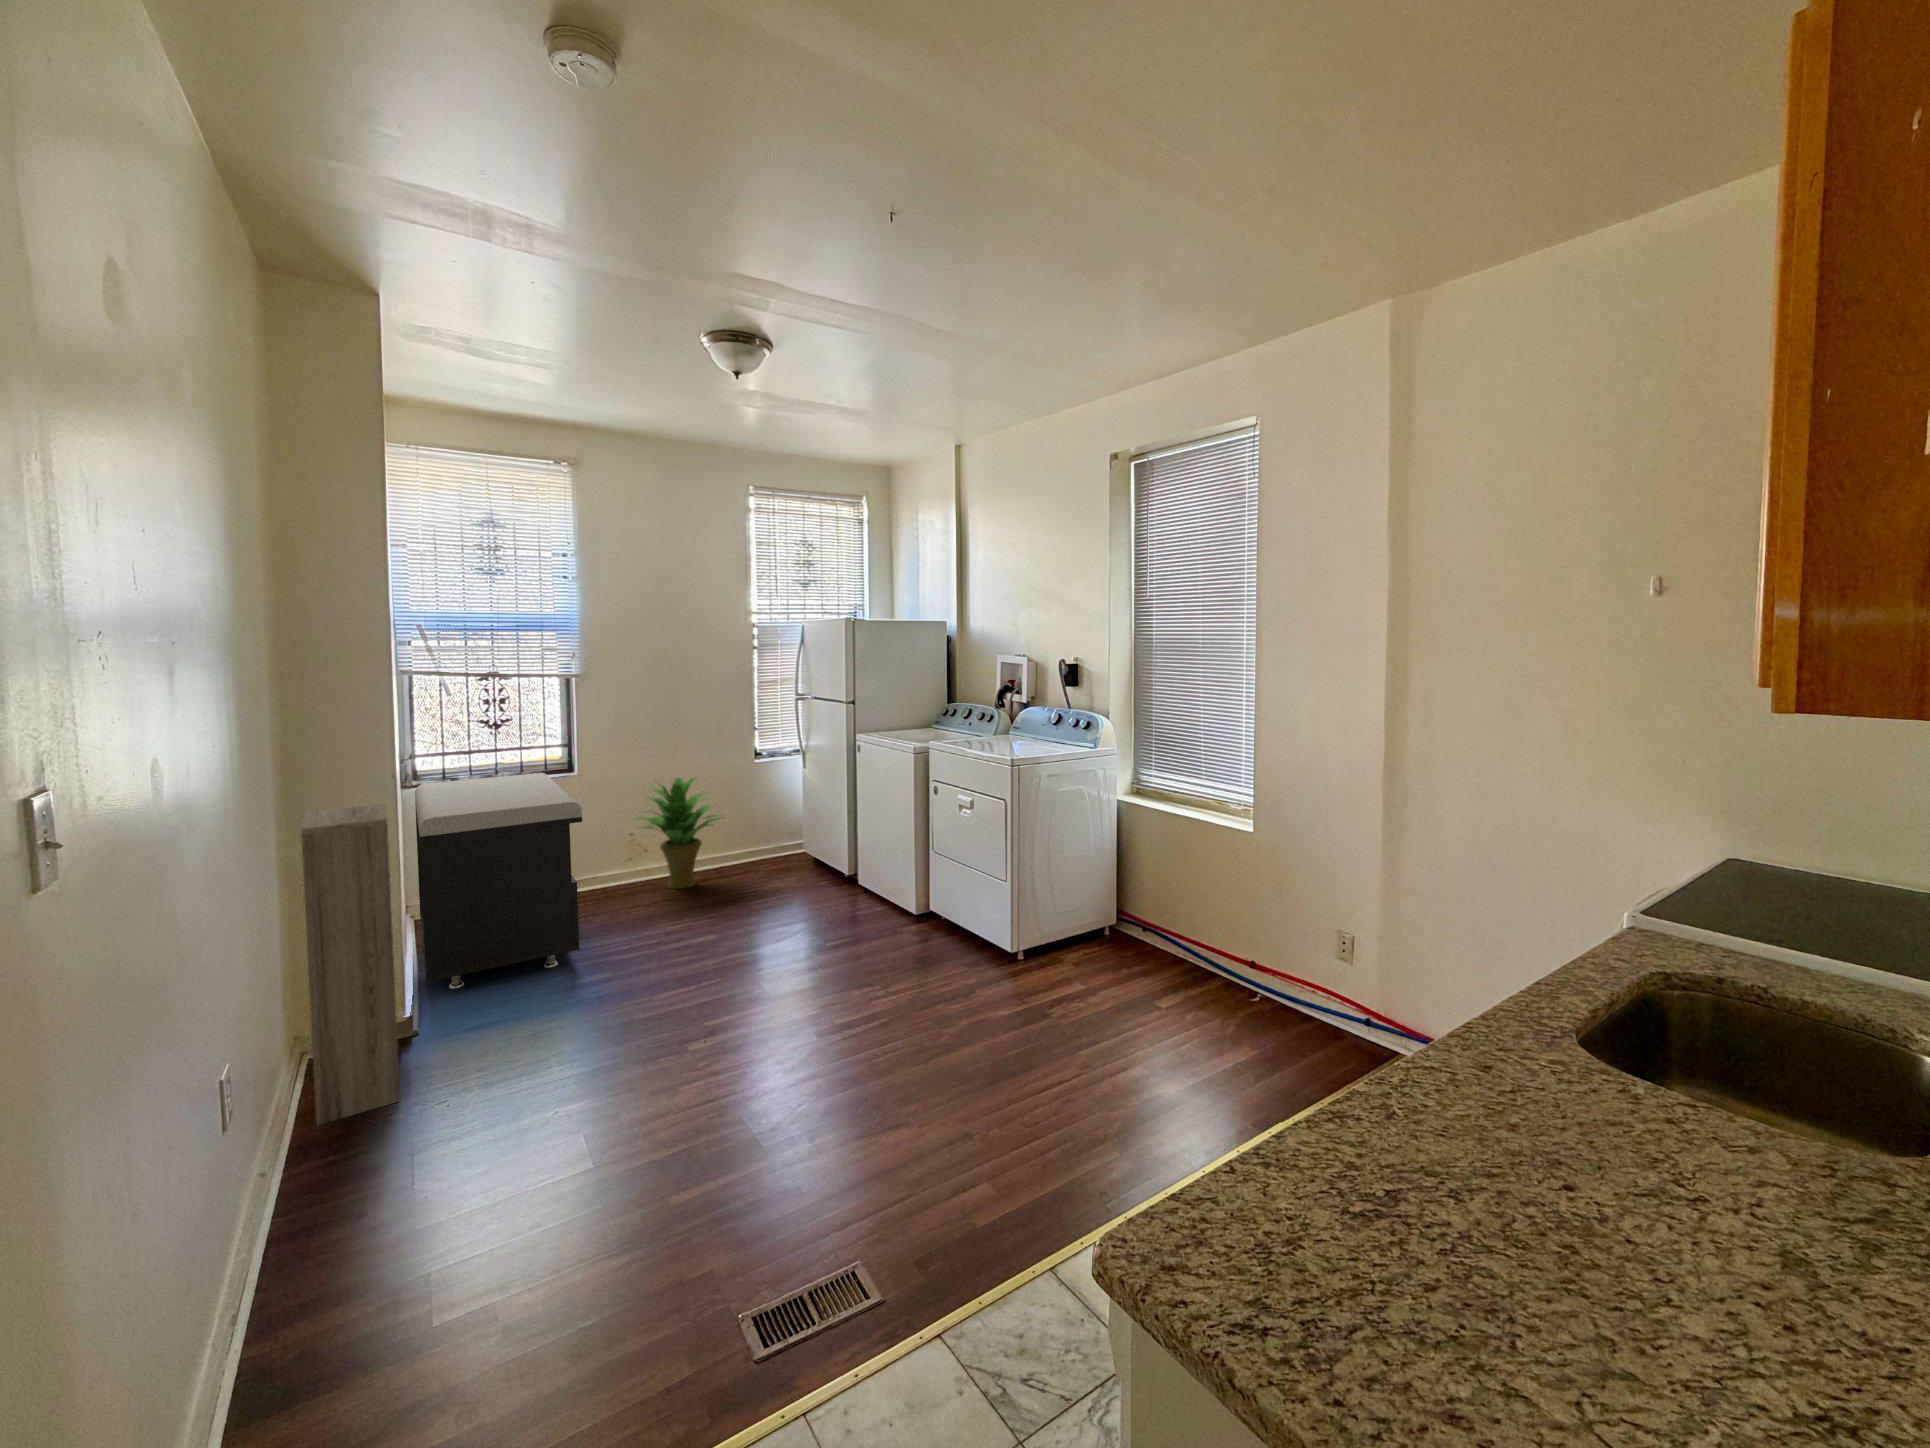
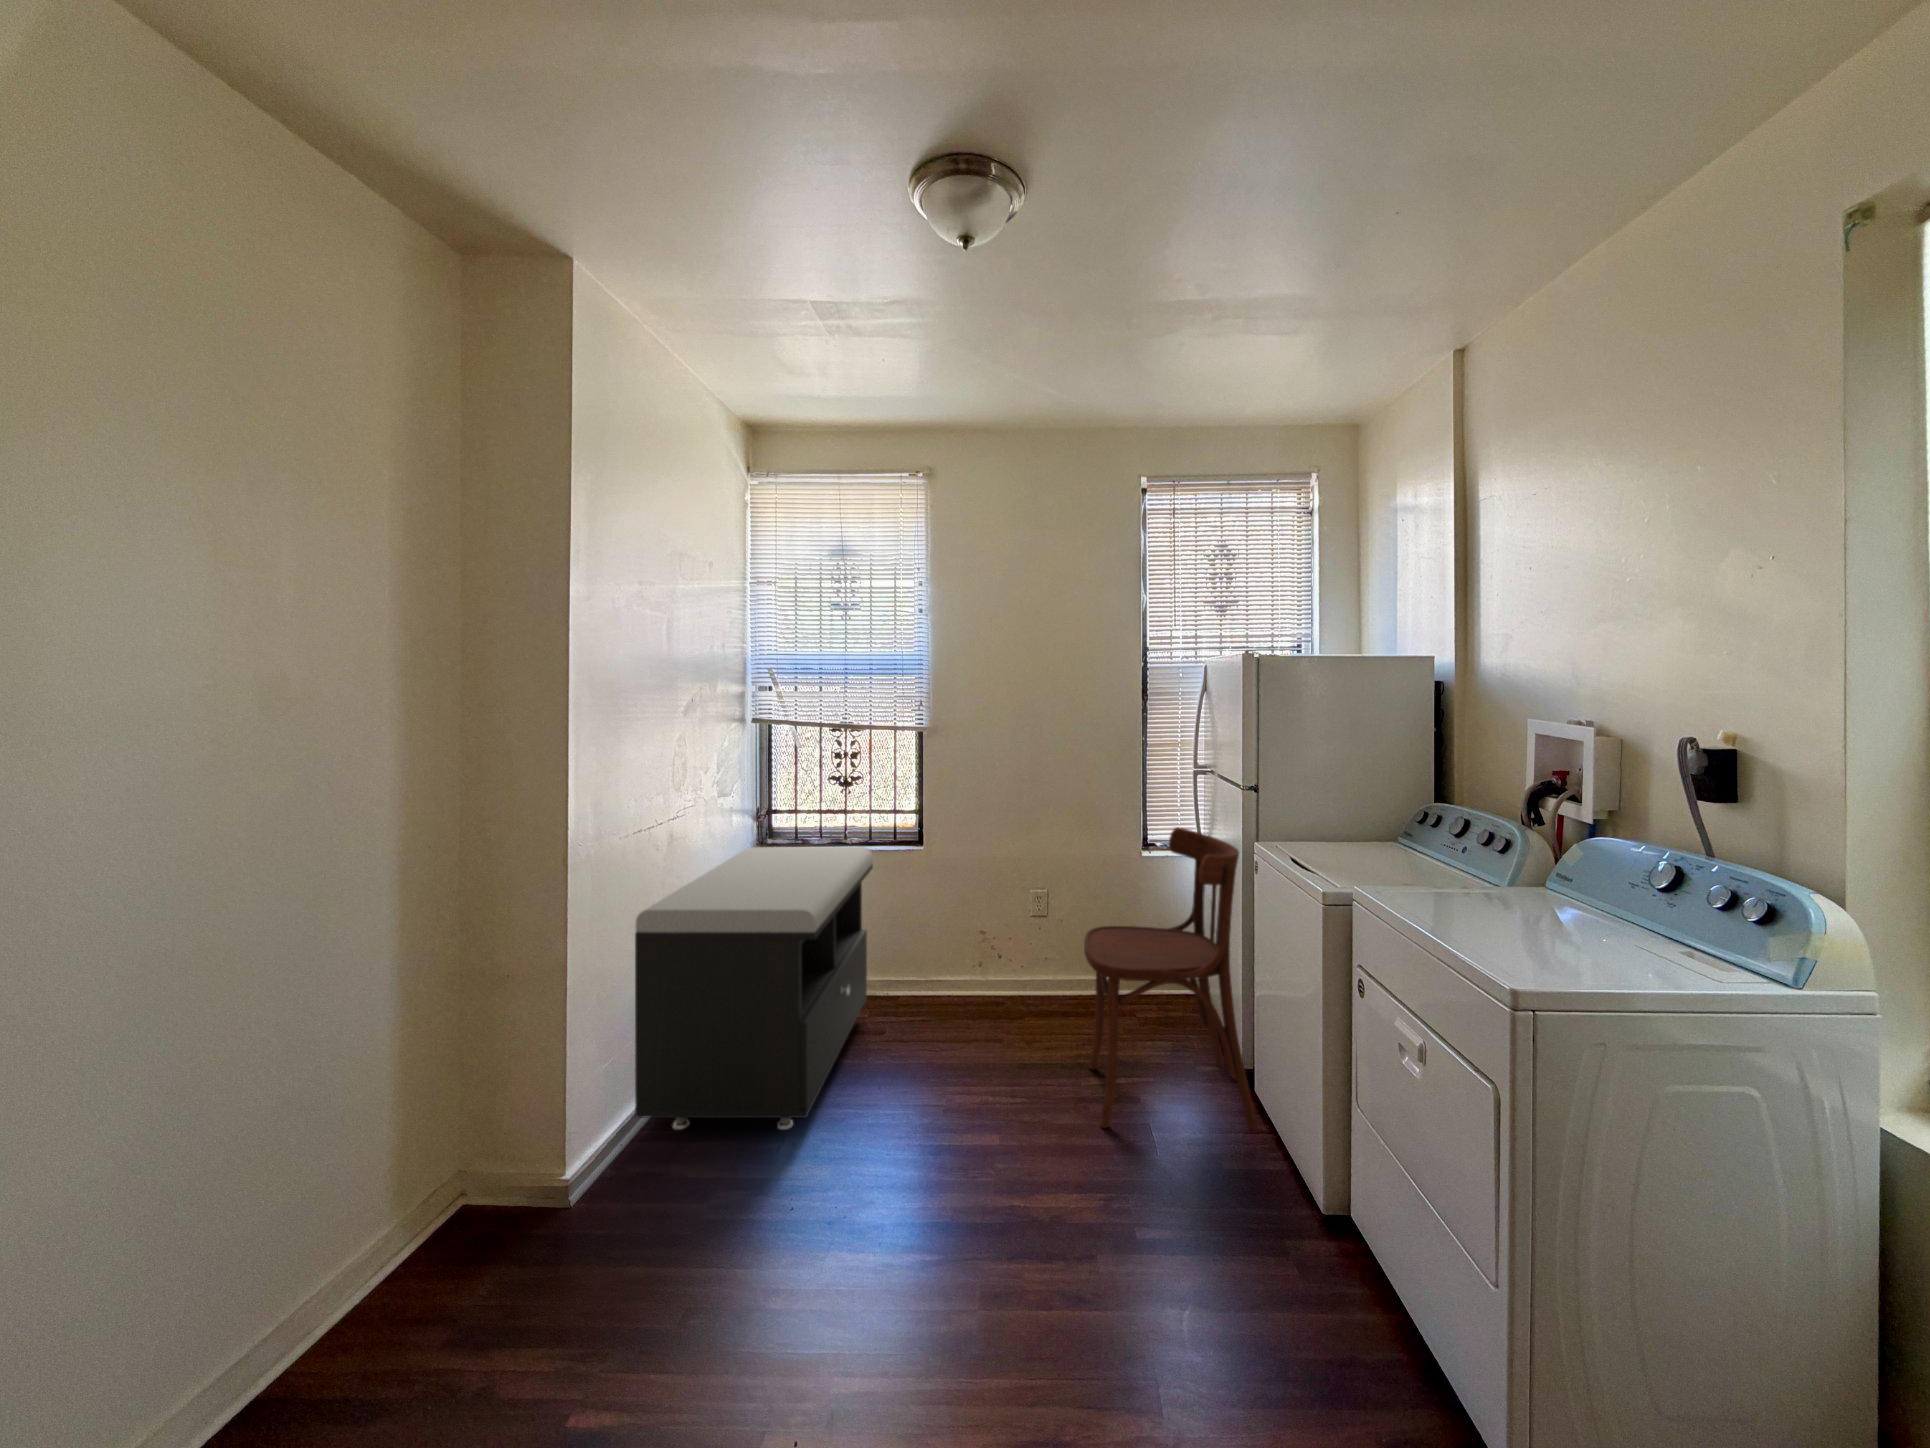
dining chair: none [750,732,869,916] -> present [1084,827,1258,1129]
potted plant: present [636,777,722,889] -> none [970,868,1080,1023]
storage cabinet: present [301,804,400,1125] -> none [319,905,500,1361]

